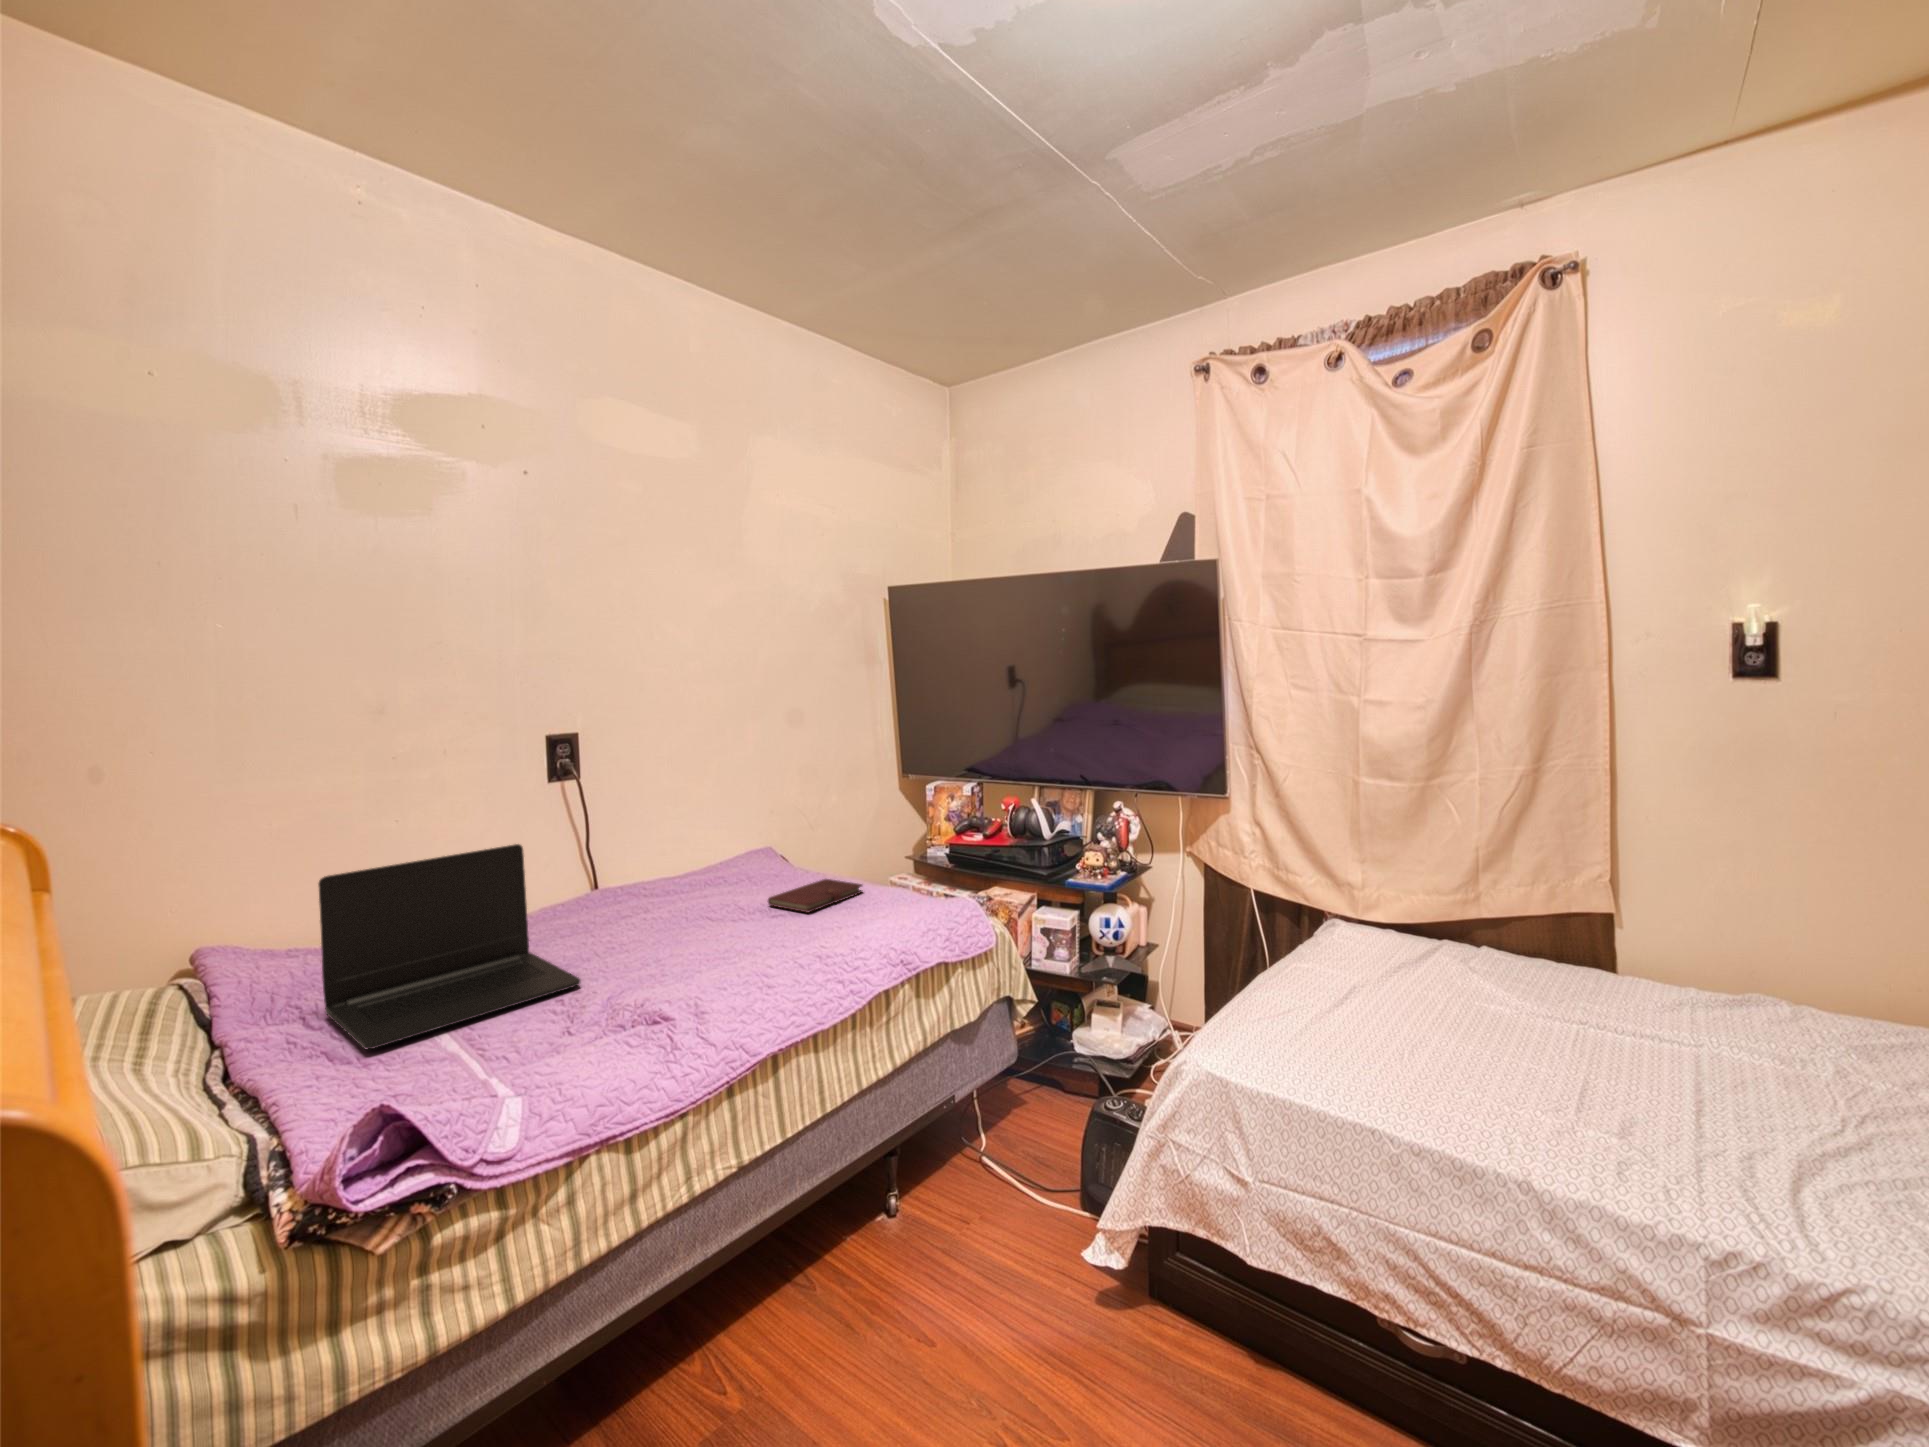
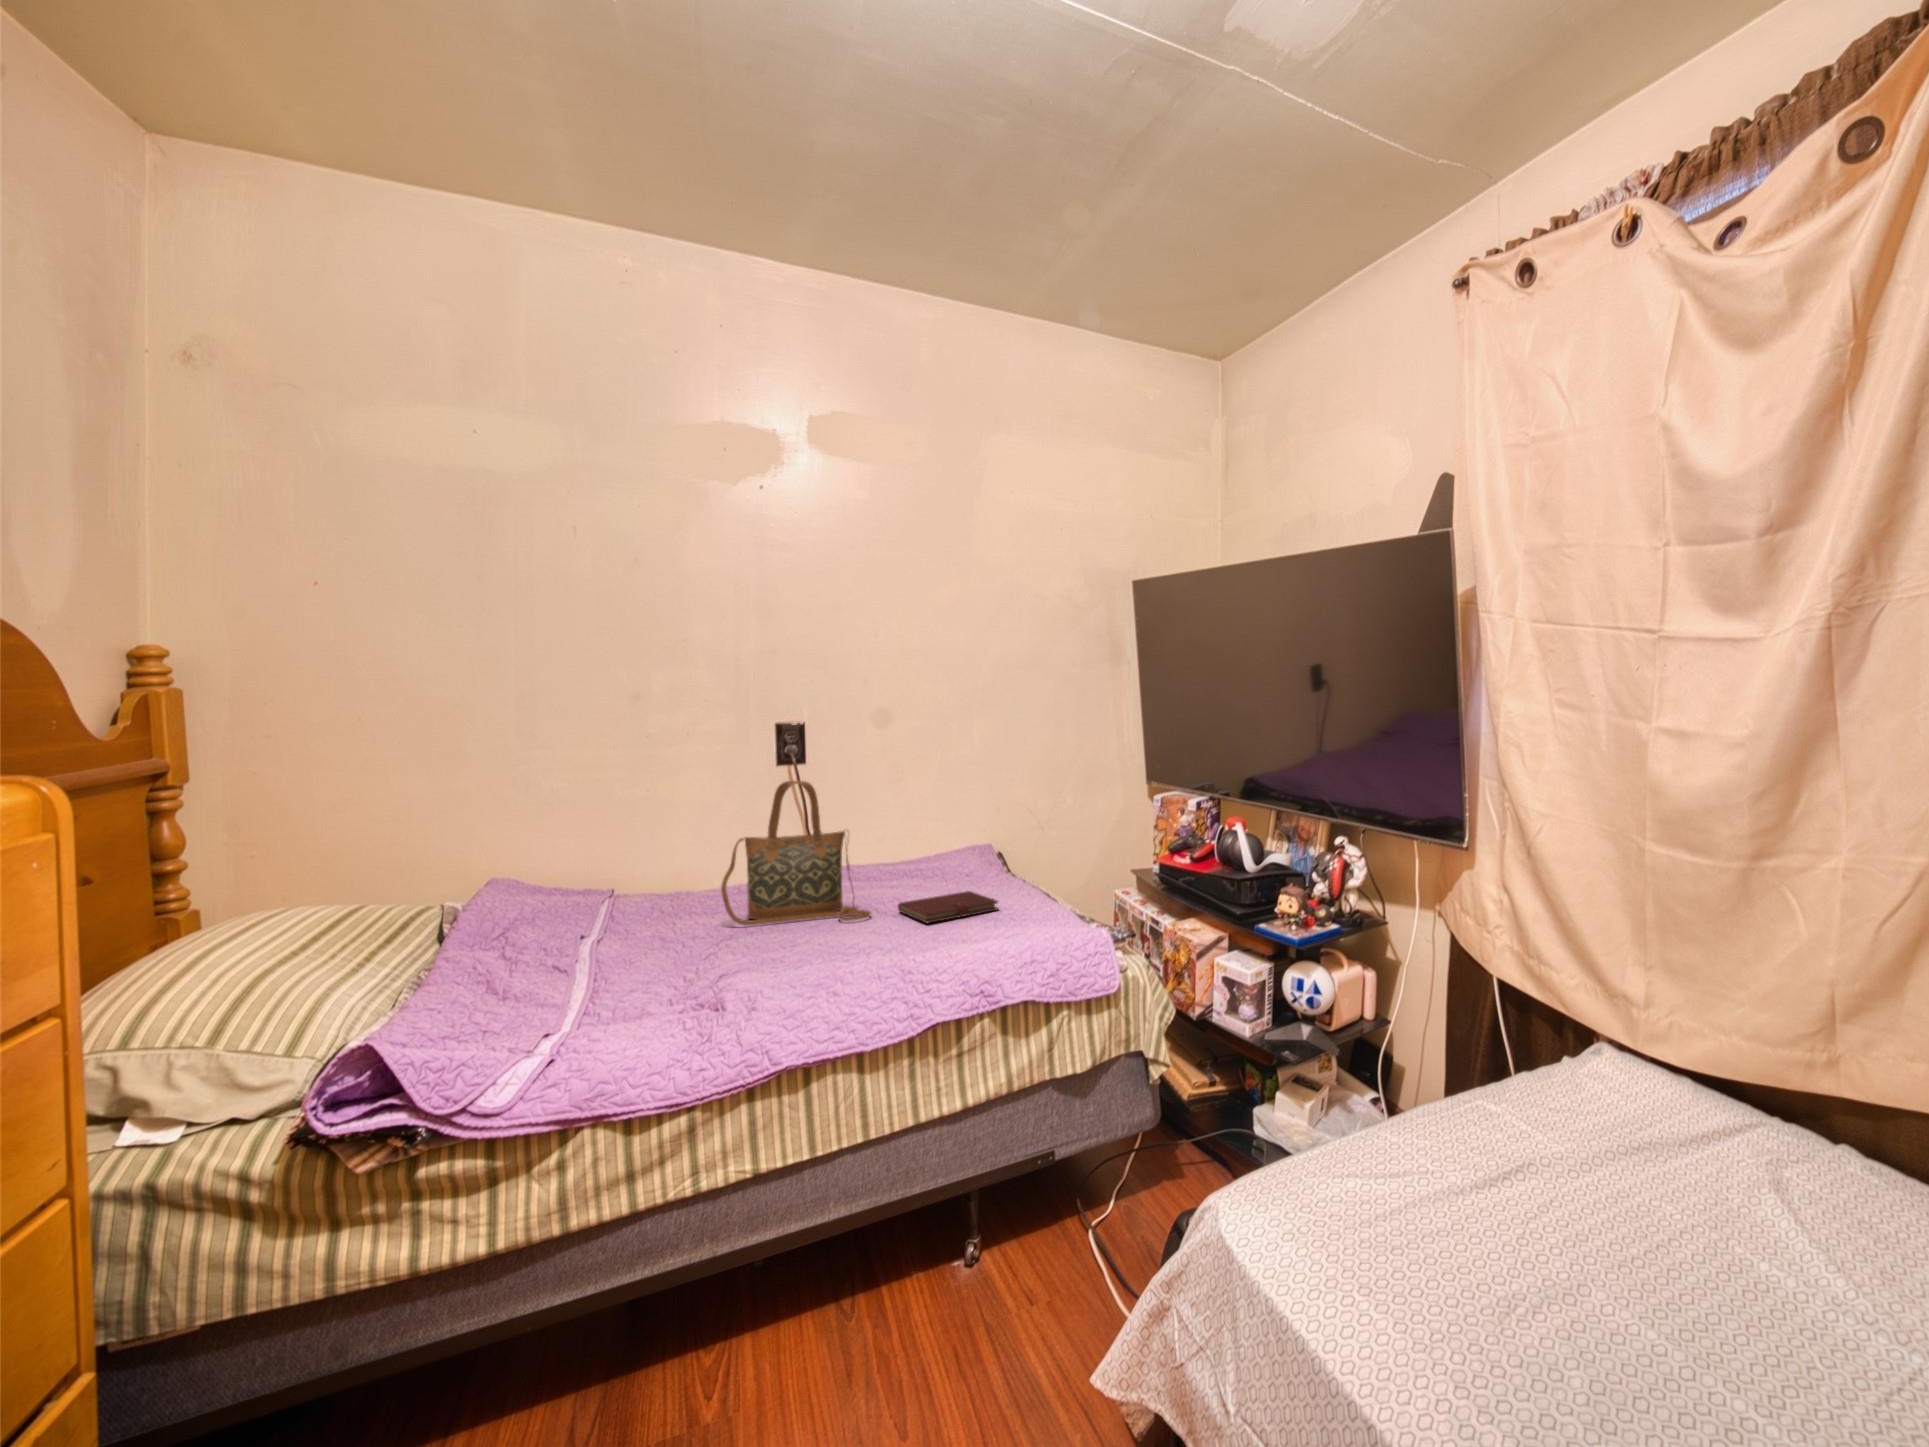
handbag: none [586,787,745,939] -> present [721,781,871,925]
laptop: present [319,844,580,1049] -> none [480,824,677,990]

